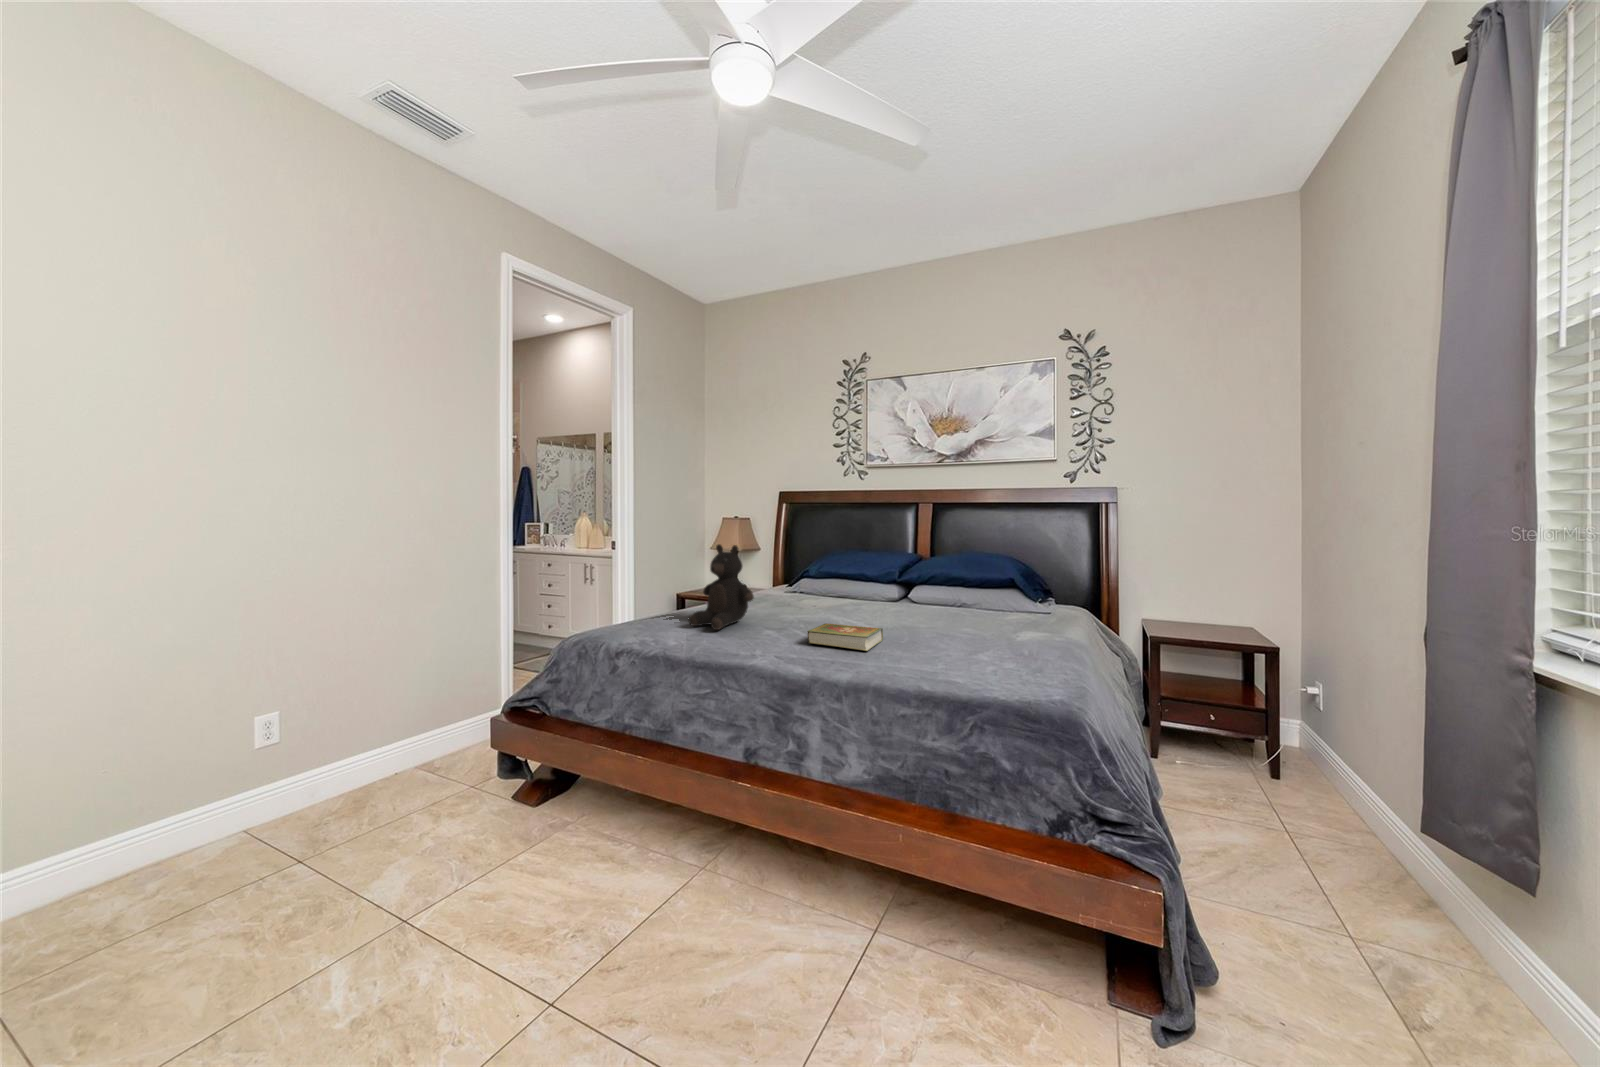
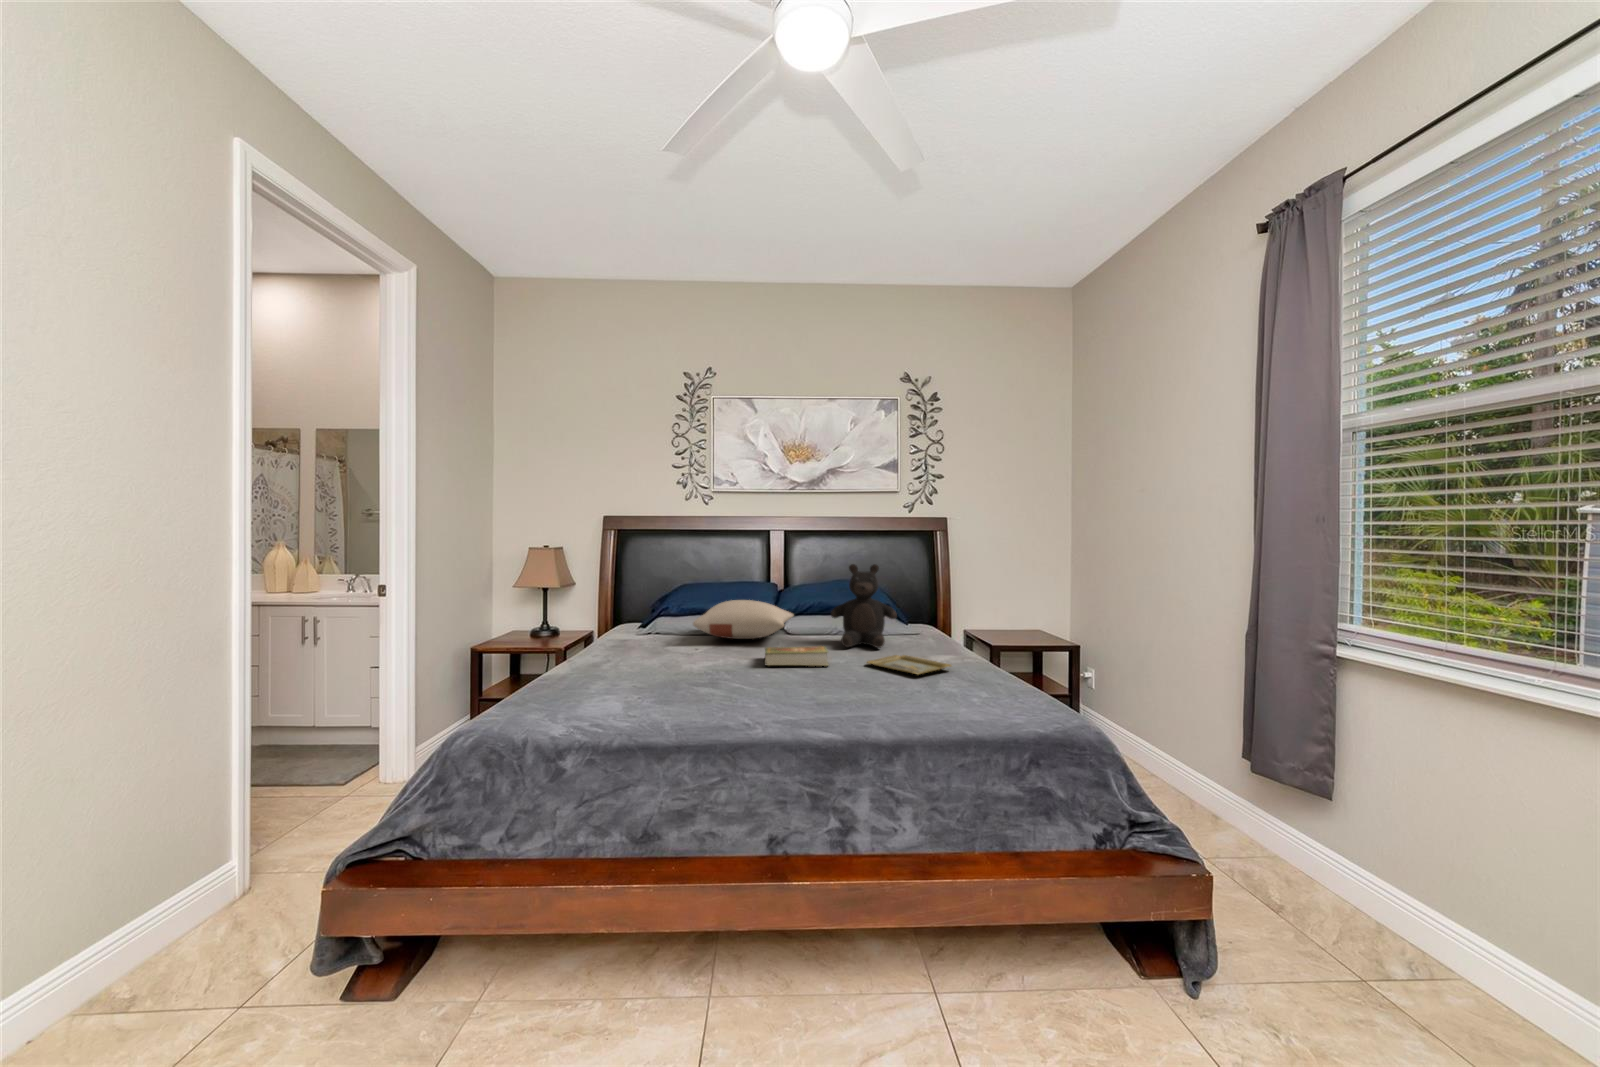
teddy bear: present [689,544,754,630] -> present [831,564,897,648]
pillow: none [788,572,902,610] -> present [693,600,794,639]
tray: none [908,646,995,677] -> present [867,655,952,675]

